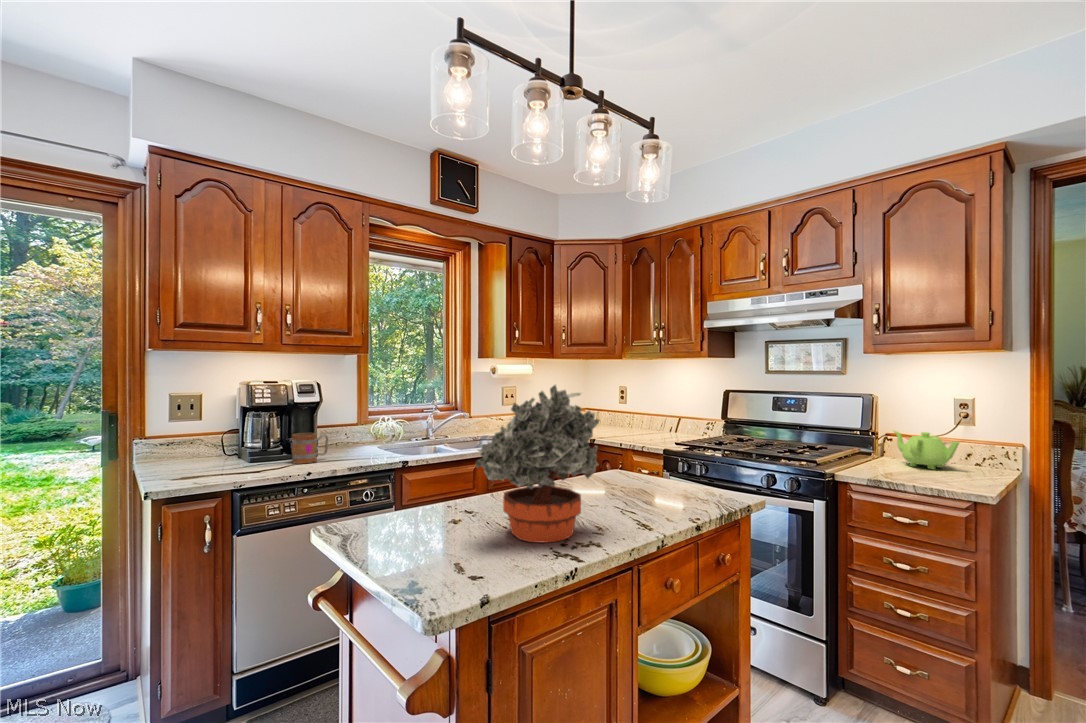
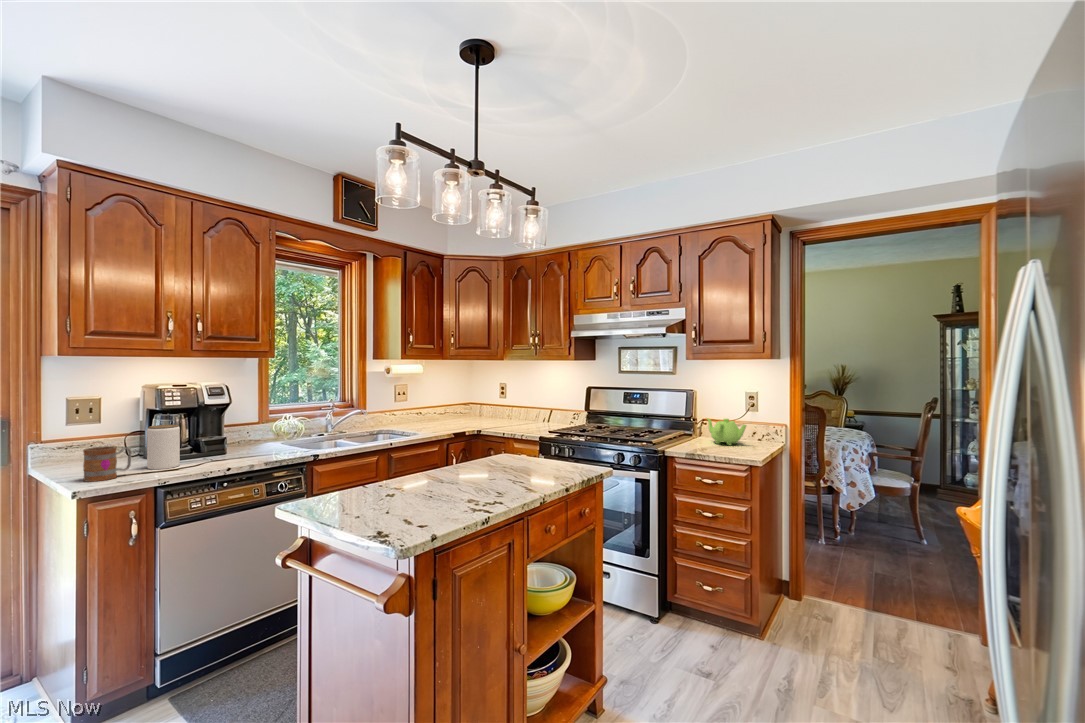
potted plant: present [476,385,600,543] -> none [412,391,501,504]
jar: none [232,422,265,470] -> present [147,425,180,469]
mug: present [292,433,328,464] -> present [83,446,132,482]

